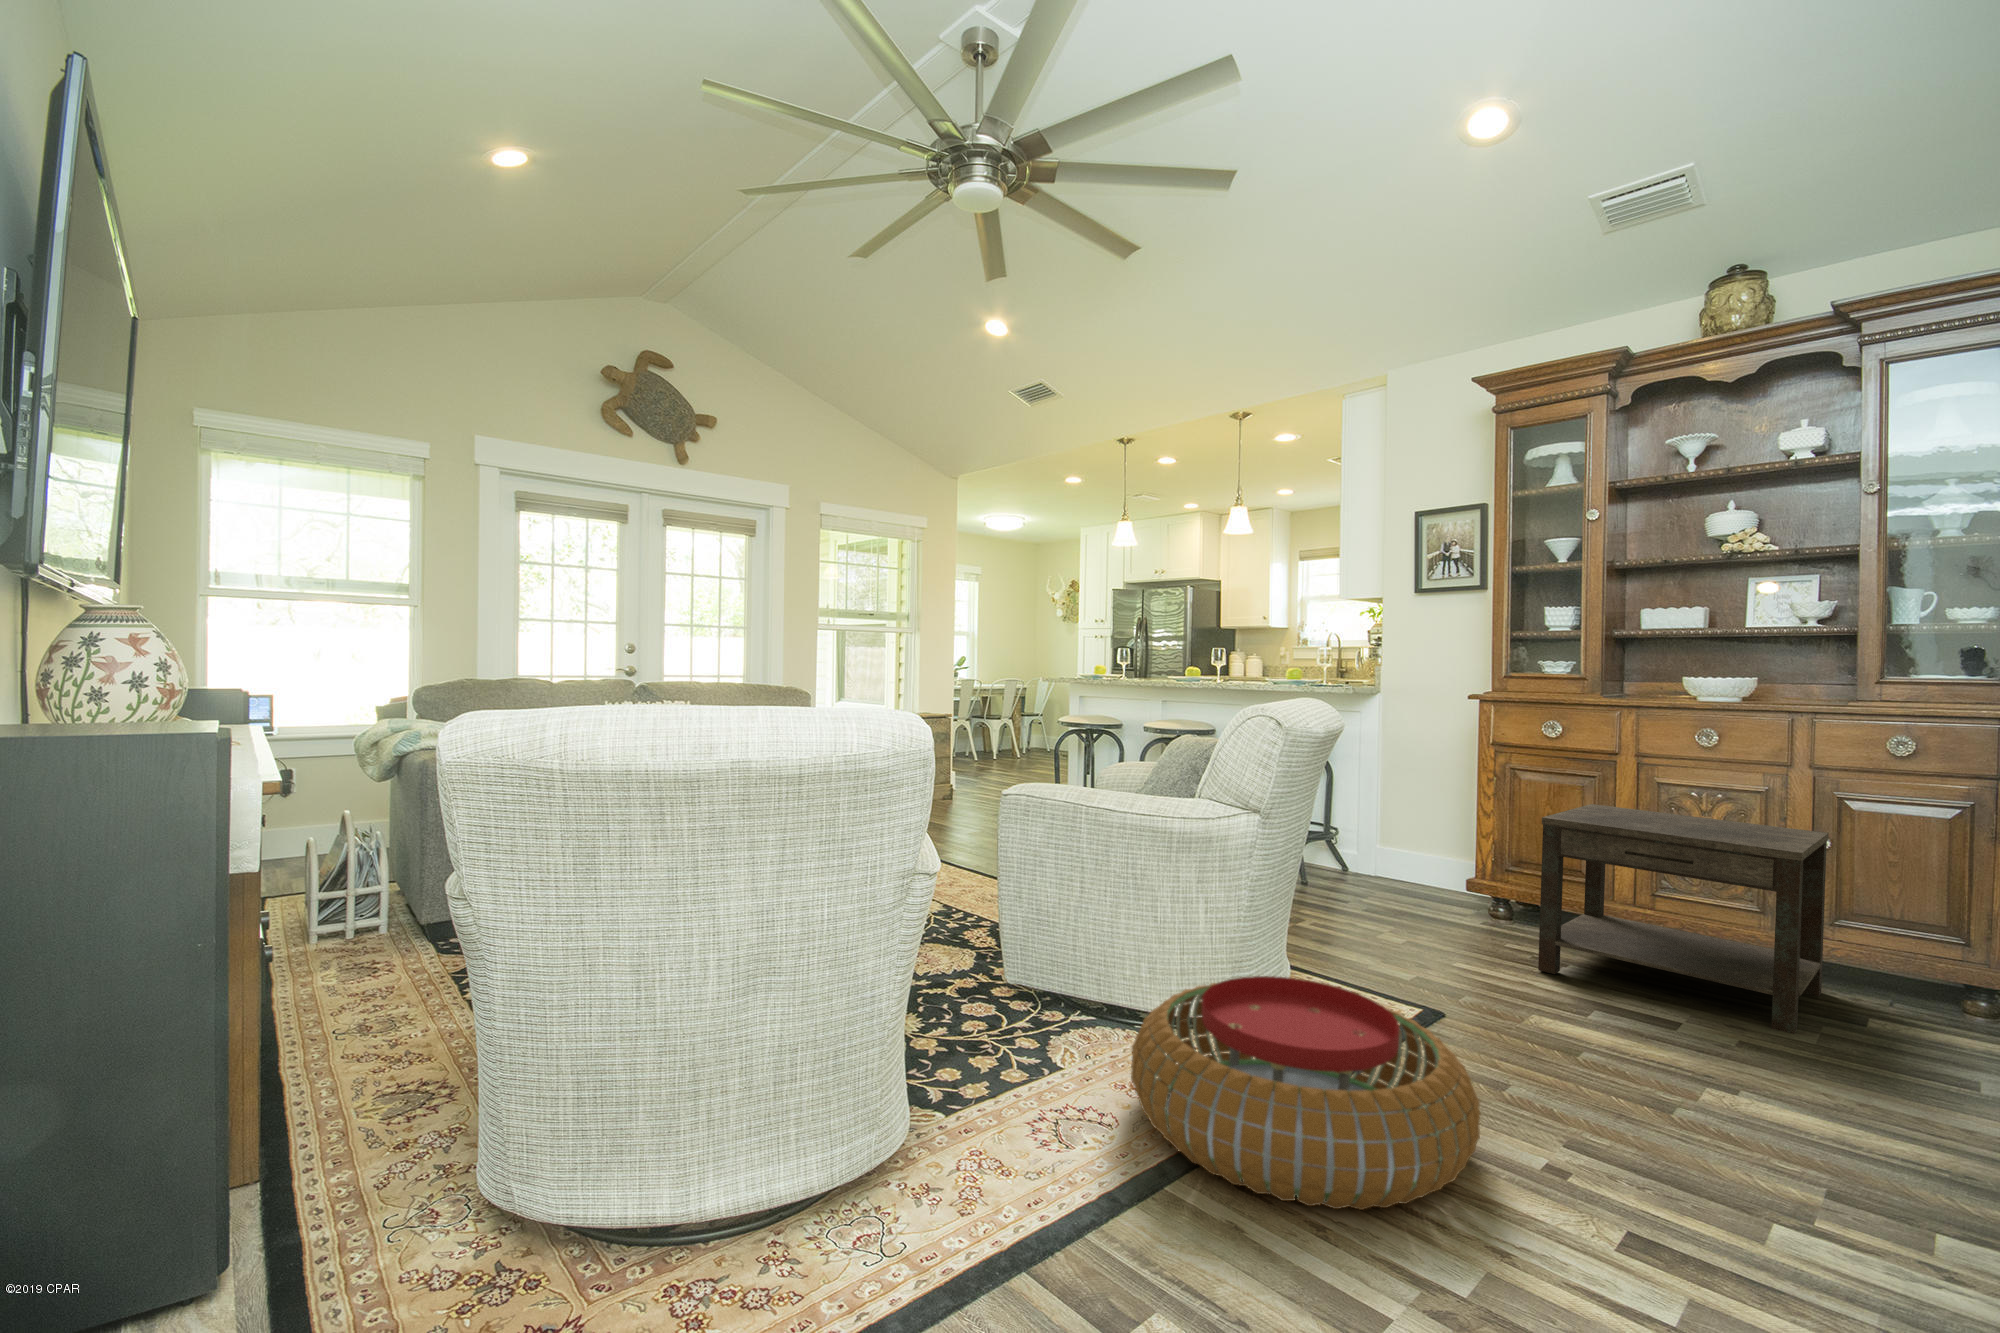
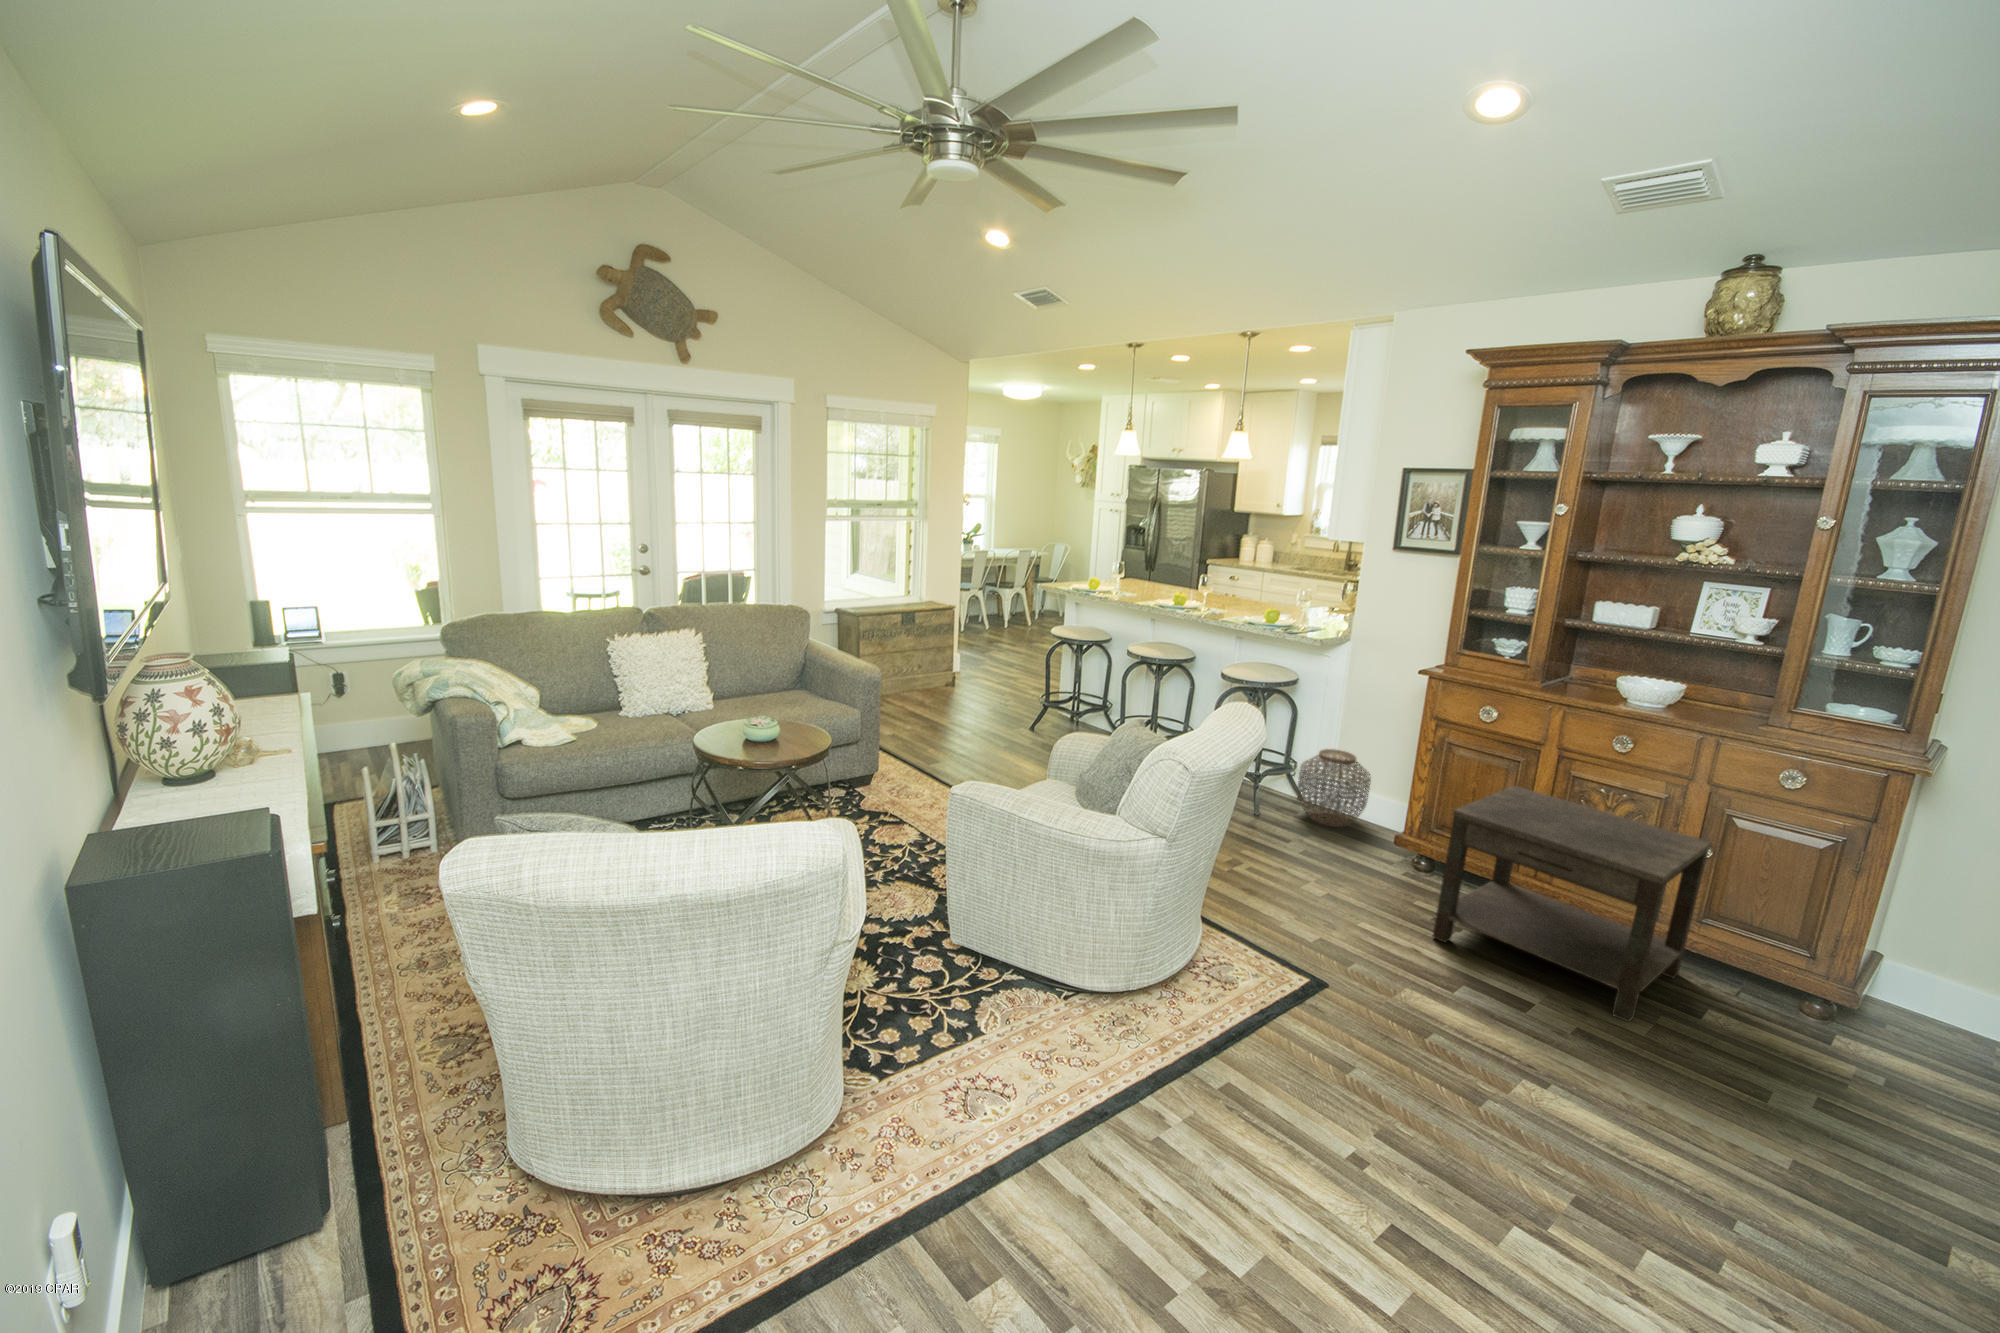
woven basket: none [1343,806,1422,889] -> present [1298,749,1371,827]
pouf: present [1131,976,1480,1210] -> none [1030,975,1303,1192]

